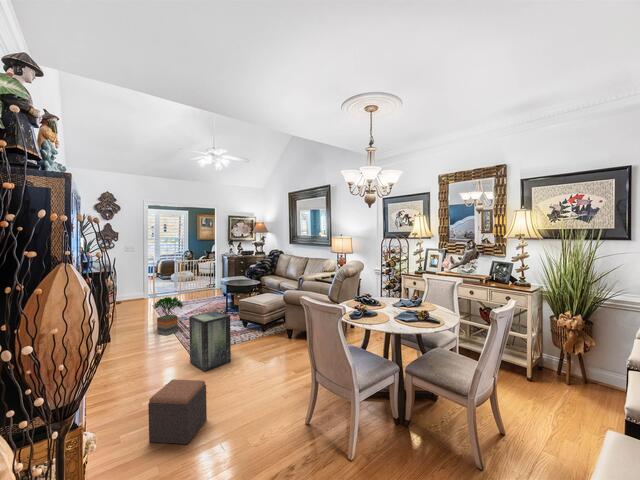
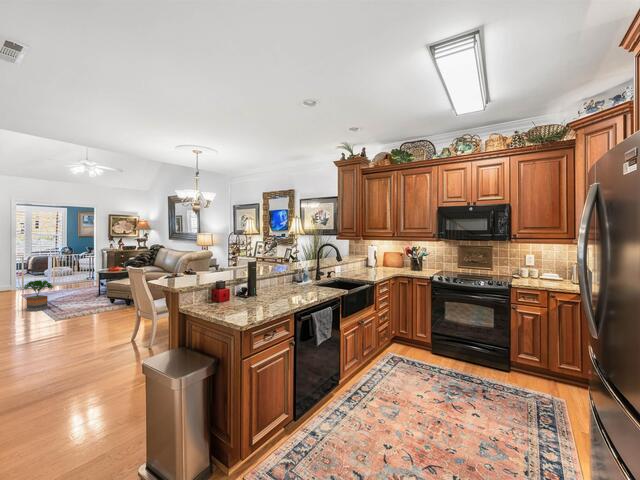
storage box: present [189,311,231,371] -> none [56,286,92,327]
footstool: present [148,379,207,444] -> none [18,320,64,356]

